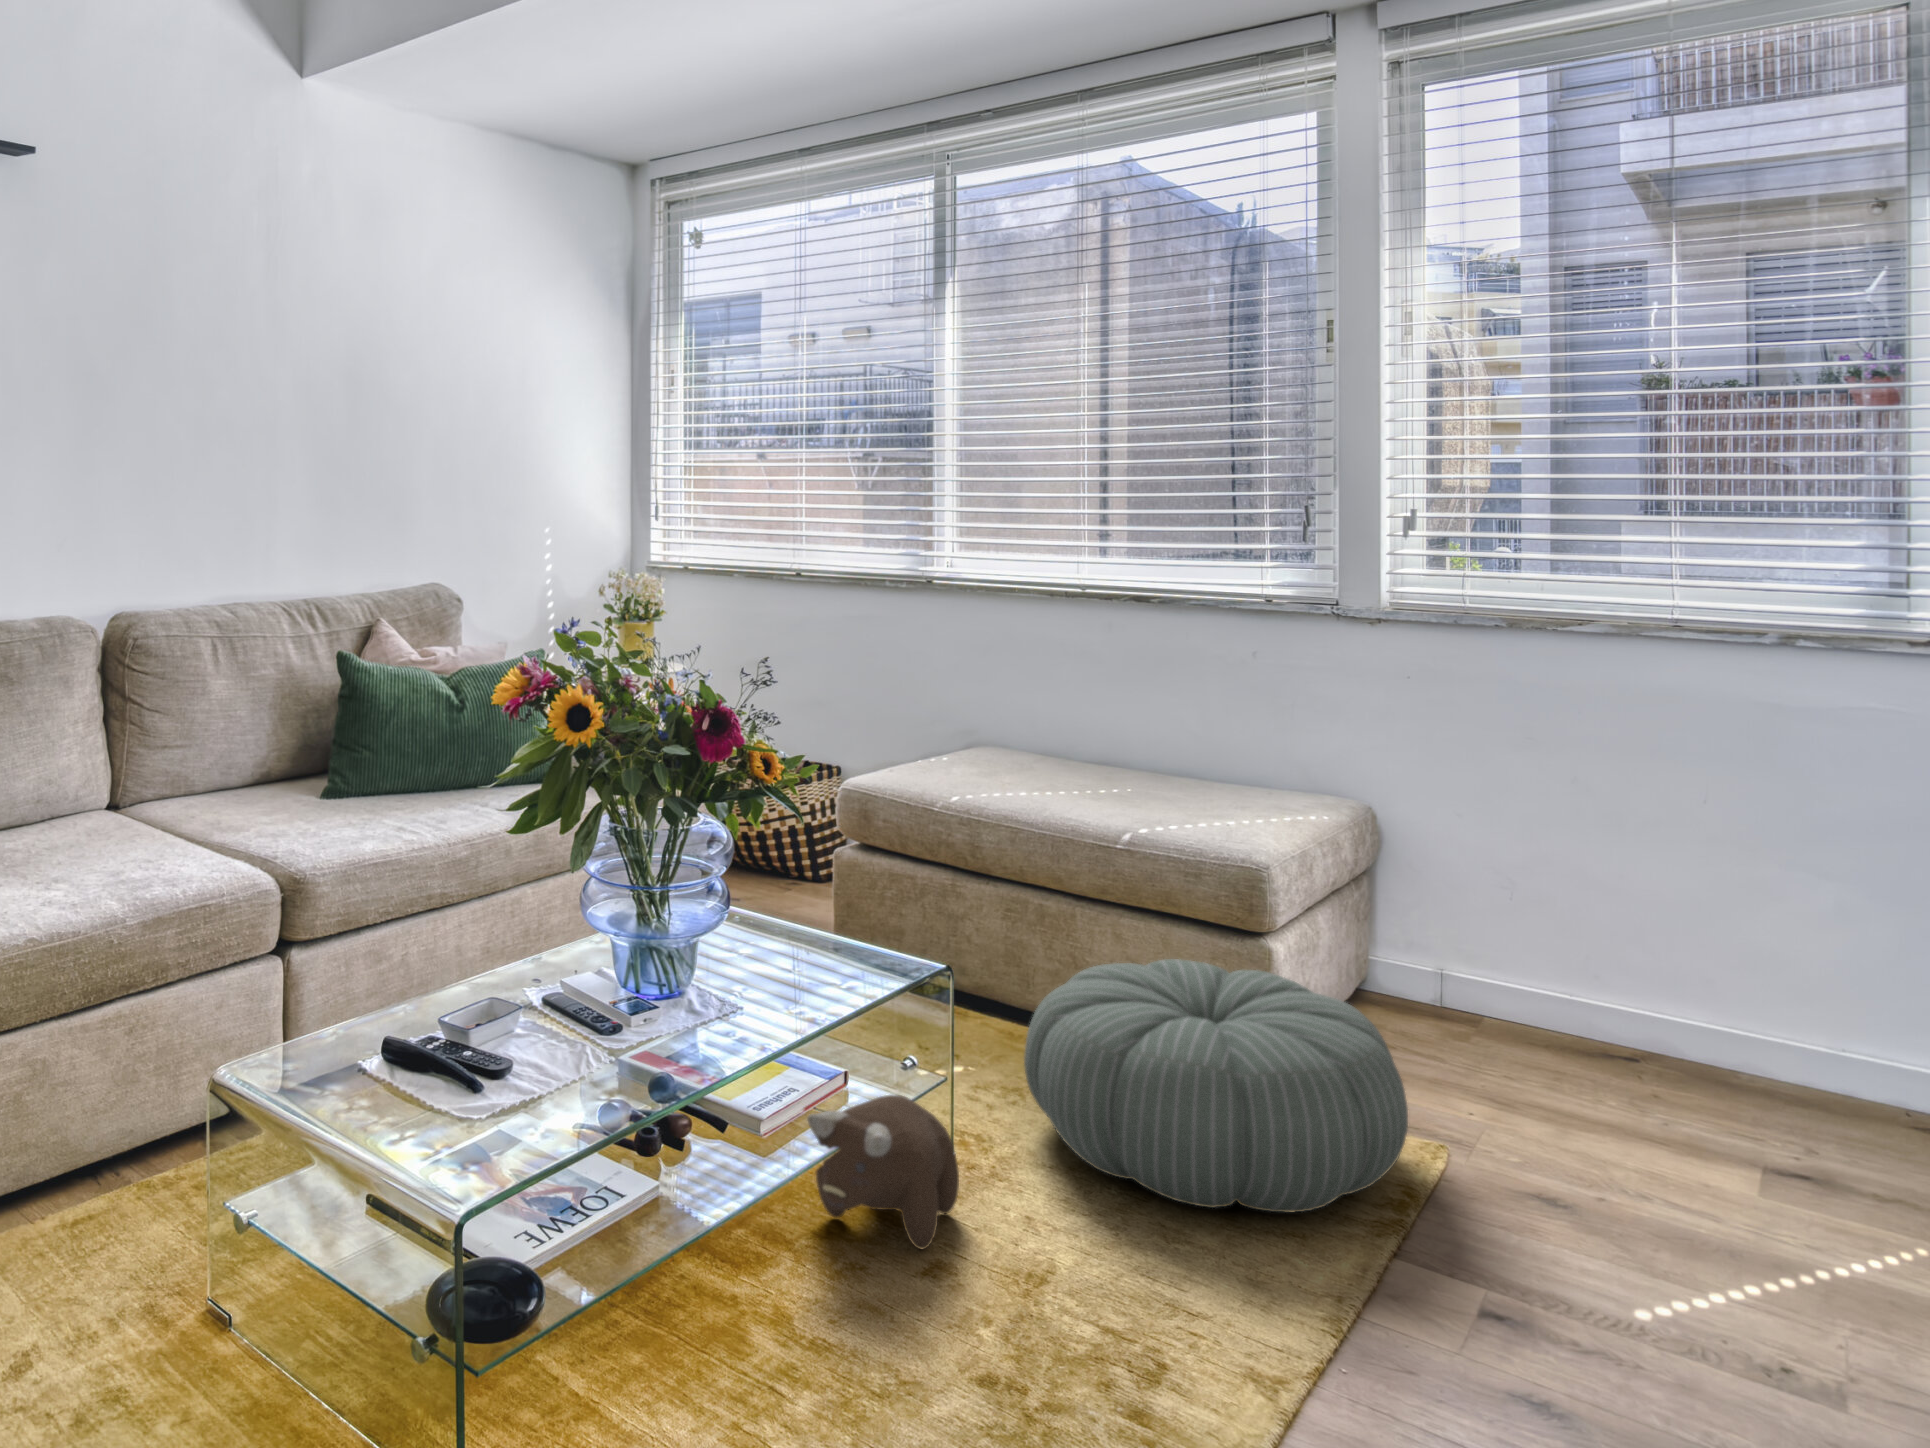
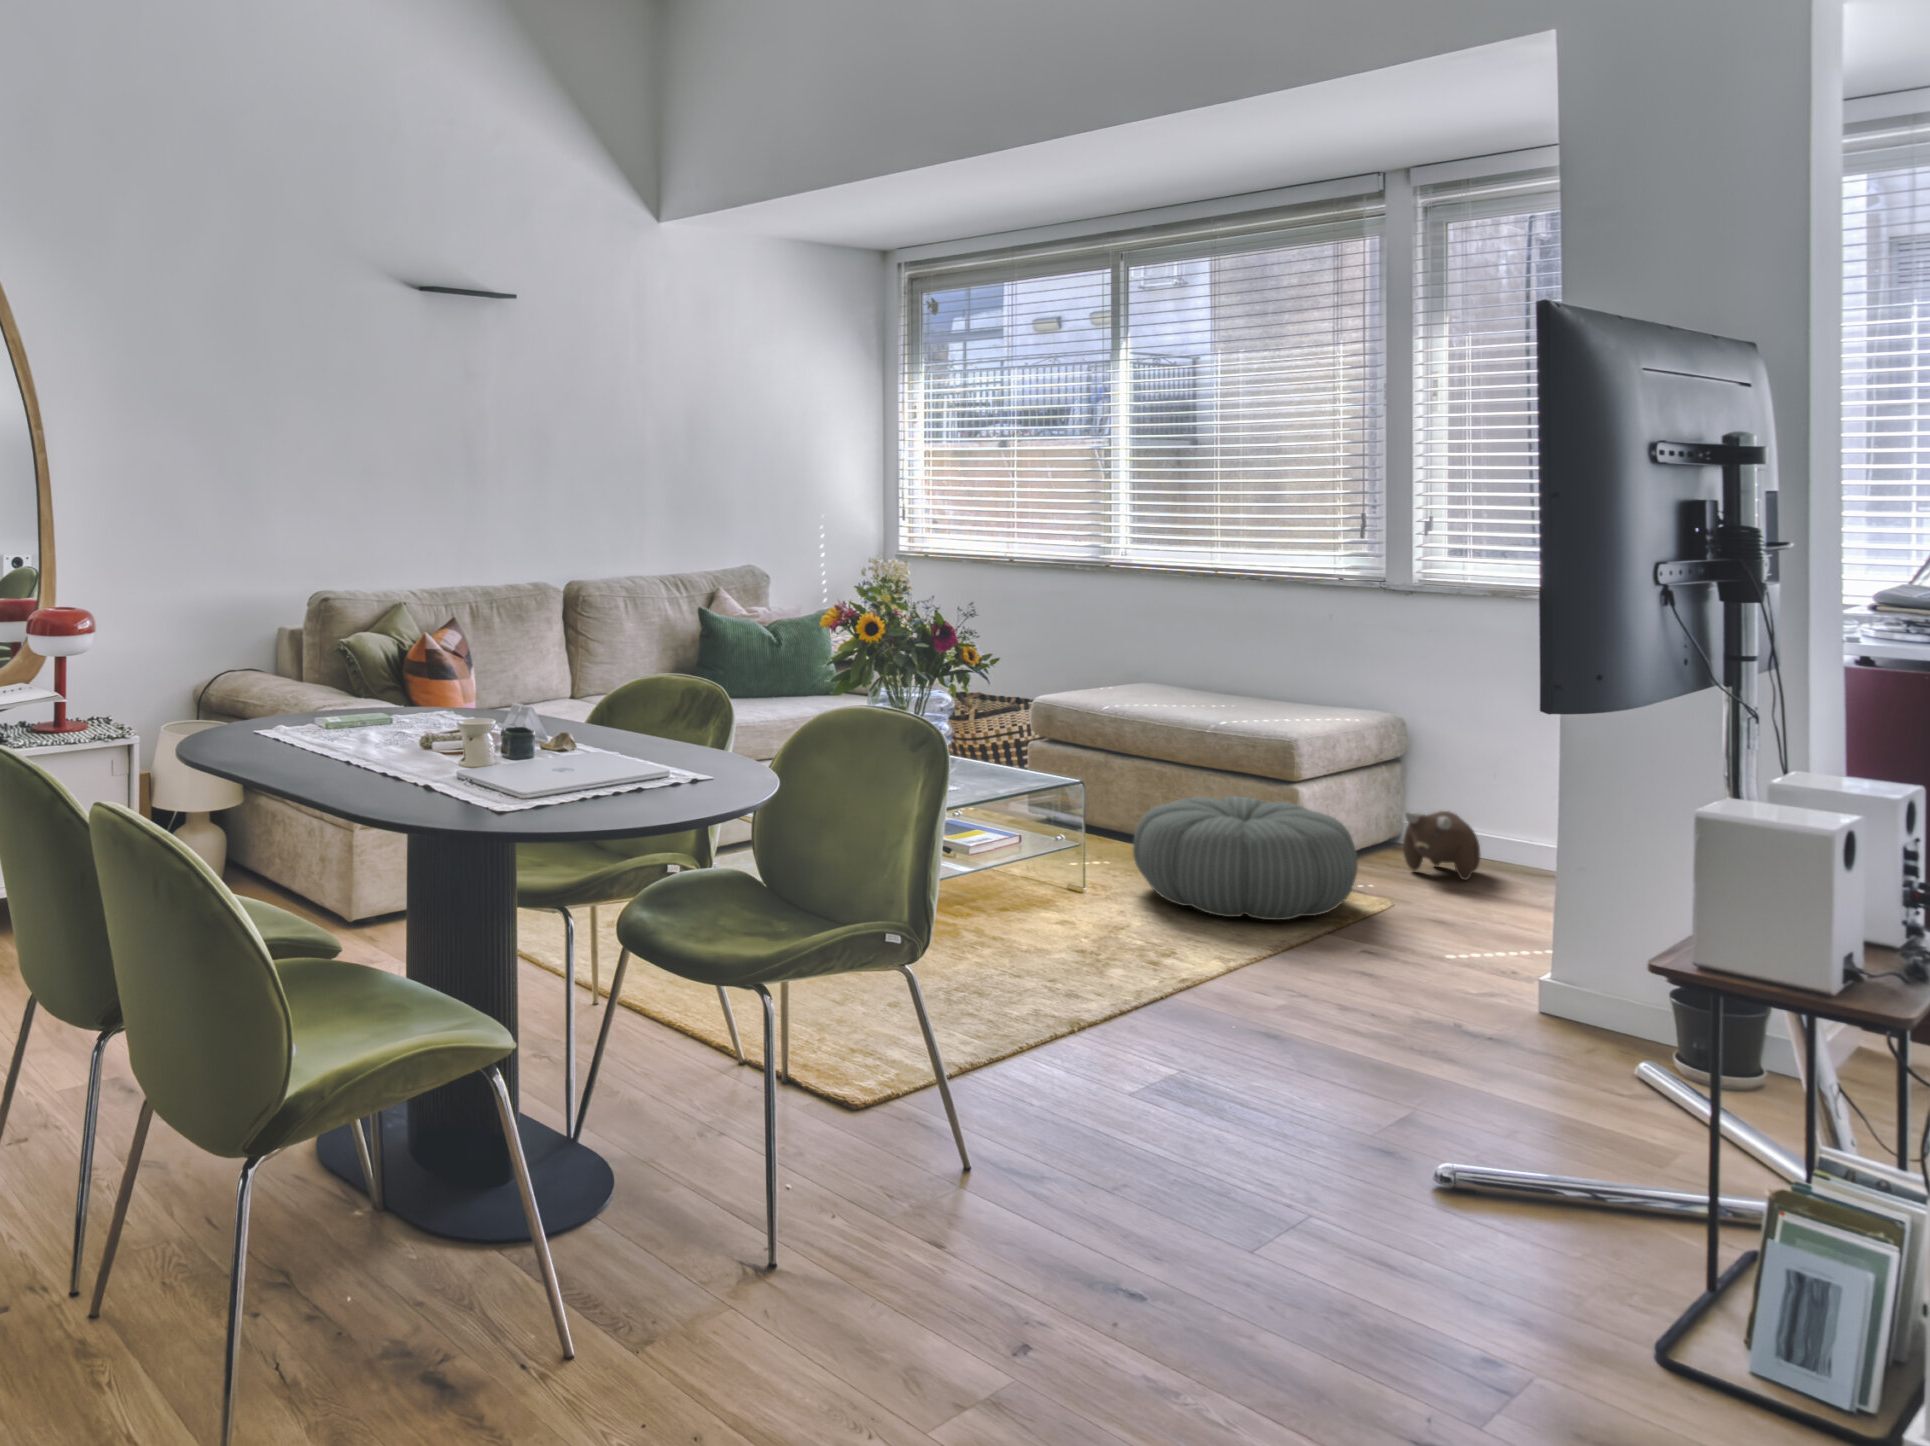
plush toy: present [807,1095,959,1249] -> present [1403,811,1480,880]

